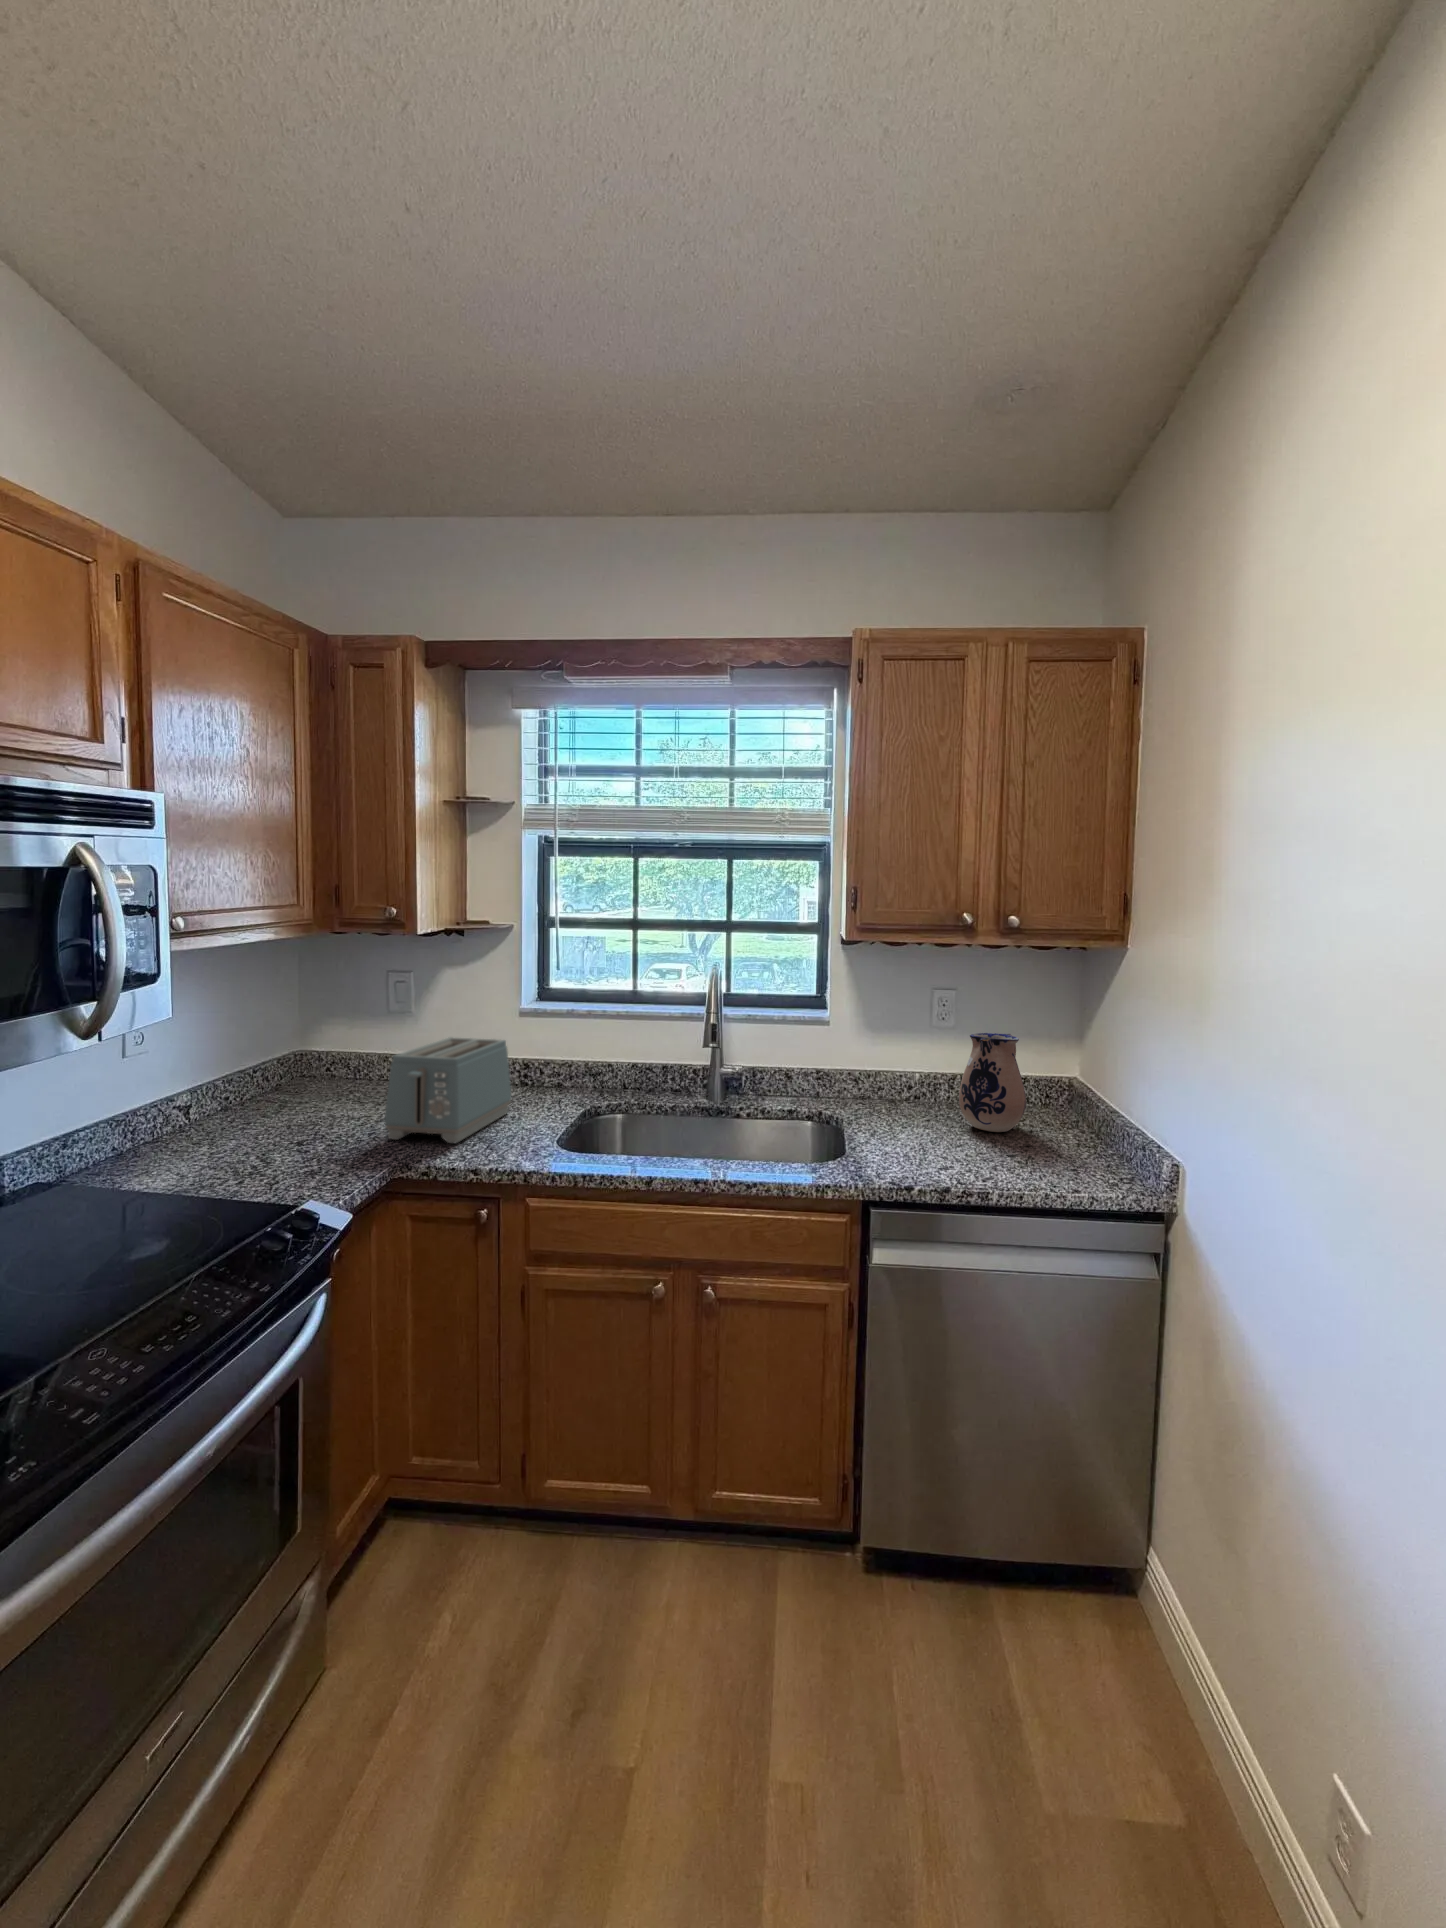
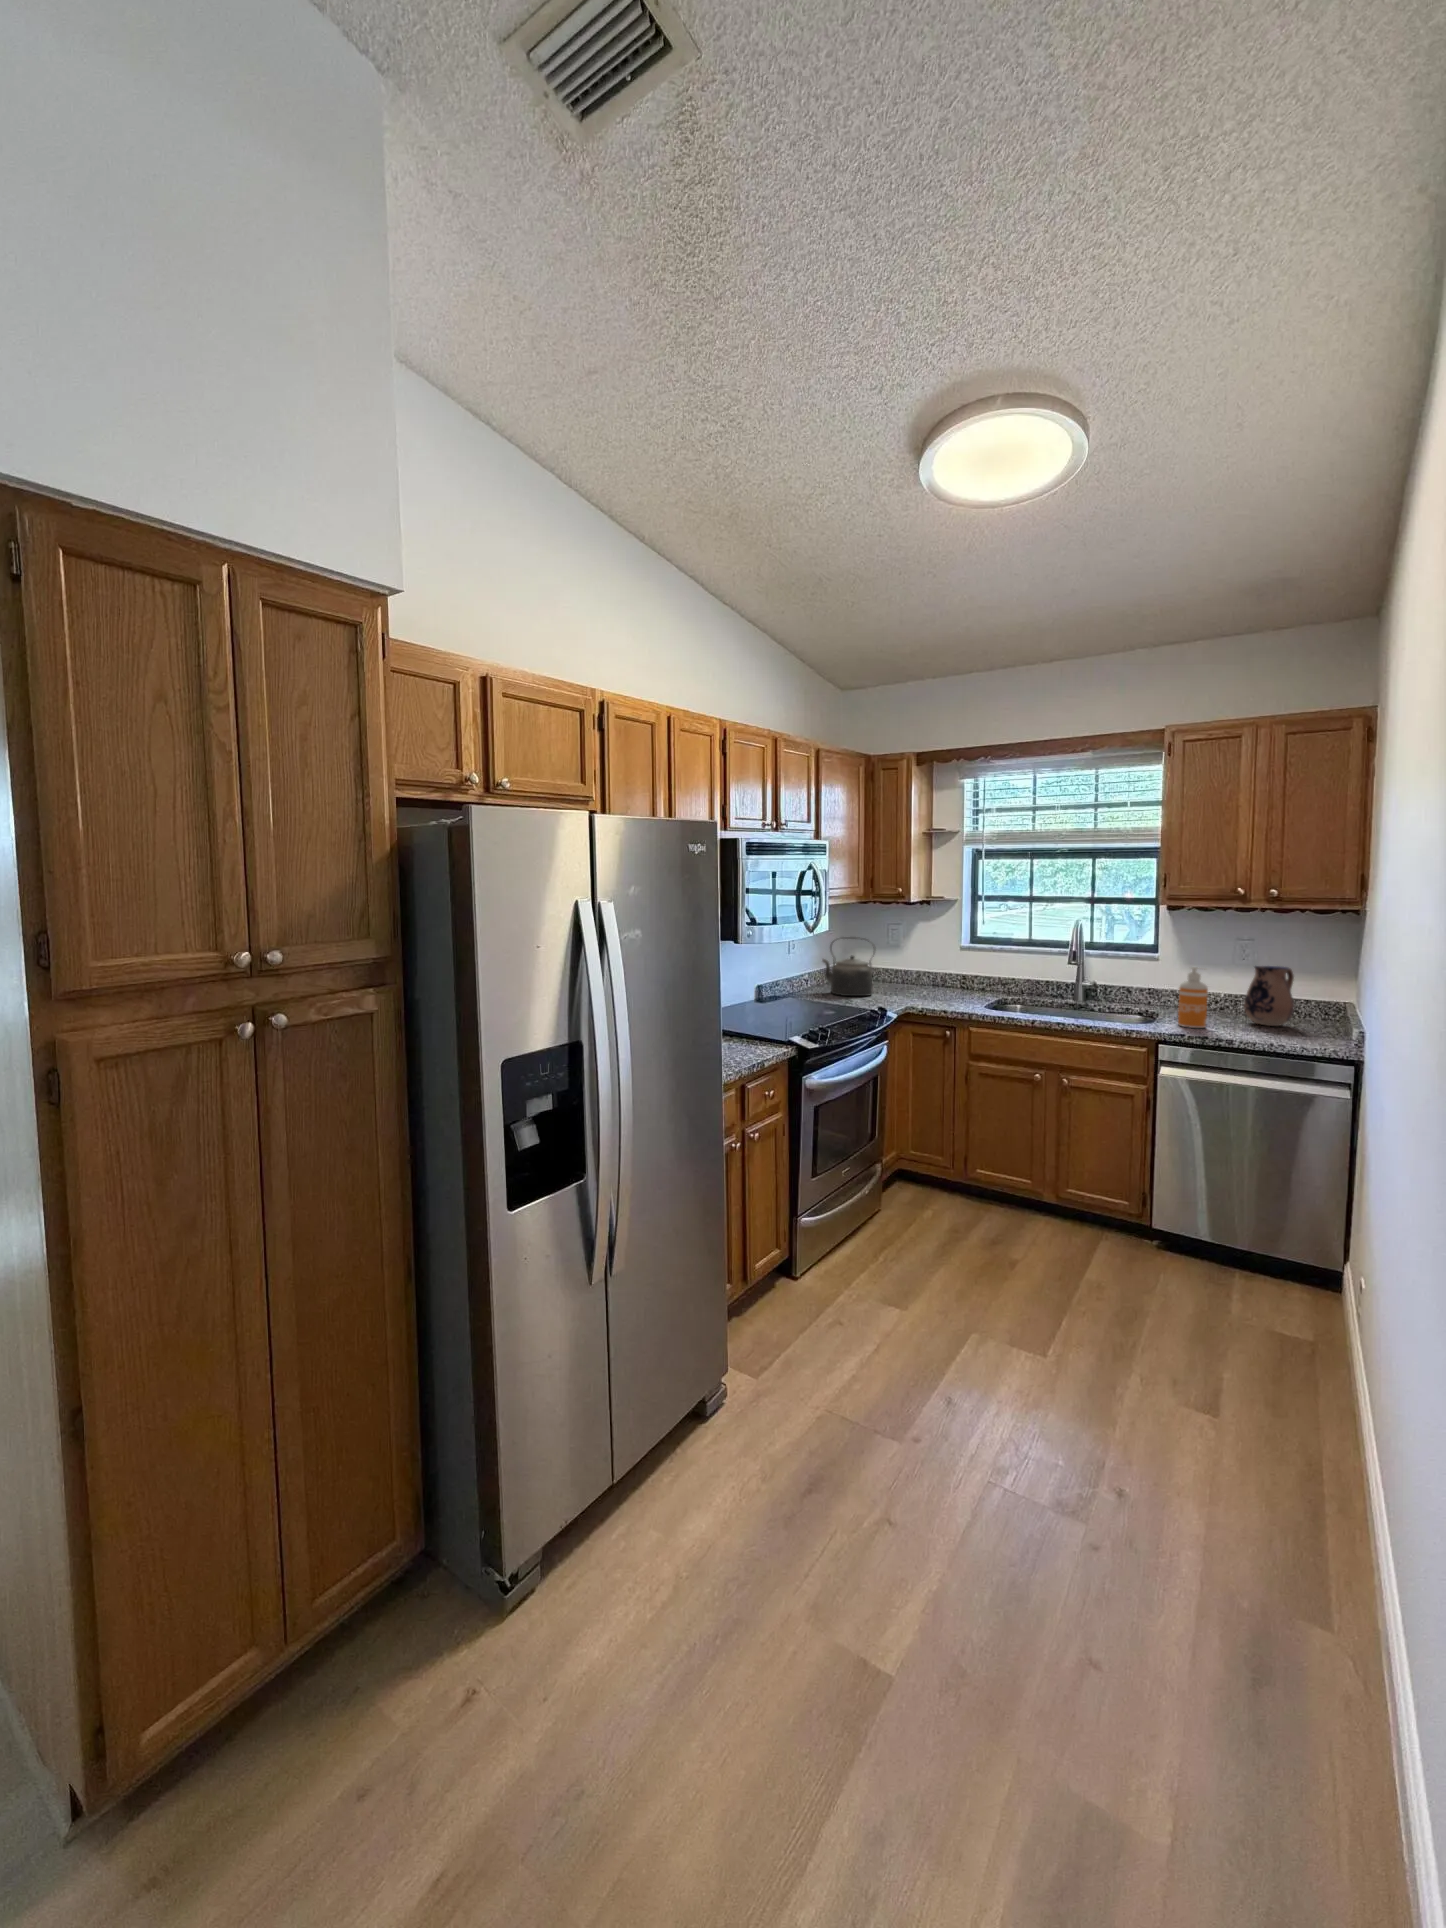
kettle: none [215,1011,339,1143] -> present [822,937,875,996]
toaster: present [384,1037,511,1143] -> none [898,956,958,1003]
soap dispenser: none [884,1050,928,1159] -> present [1178,967,1208,1028]

